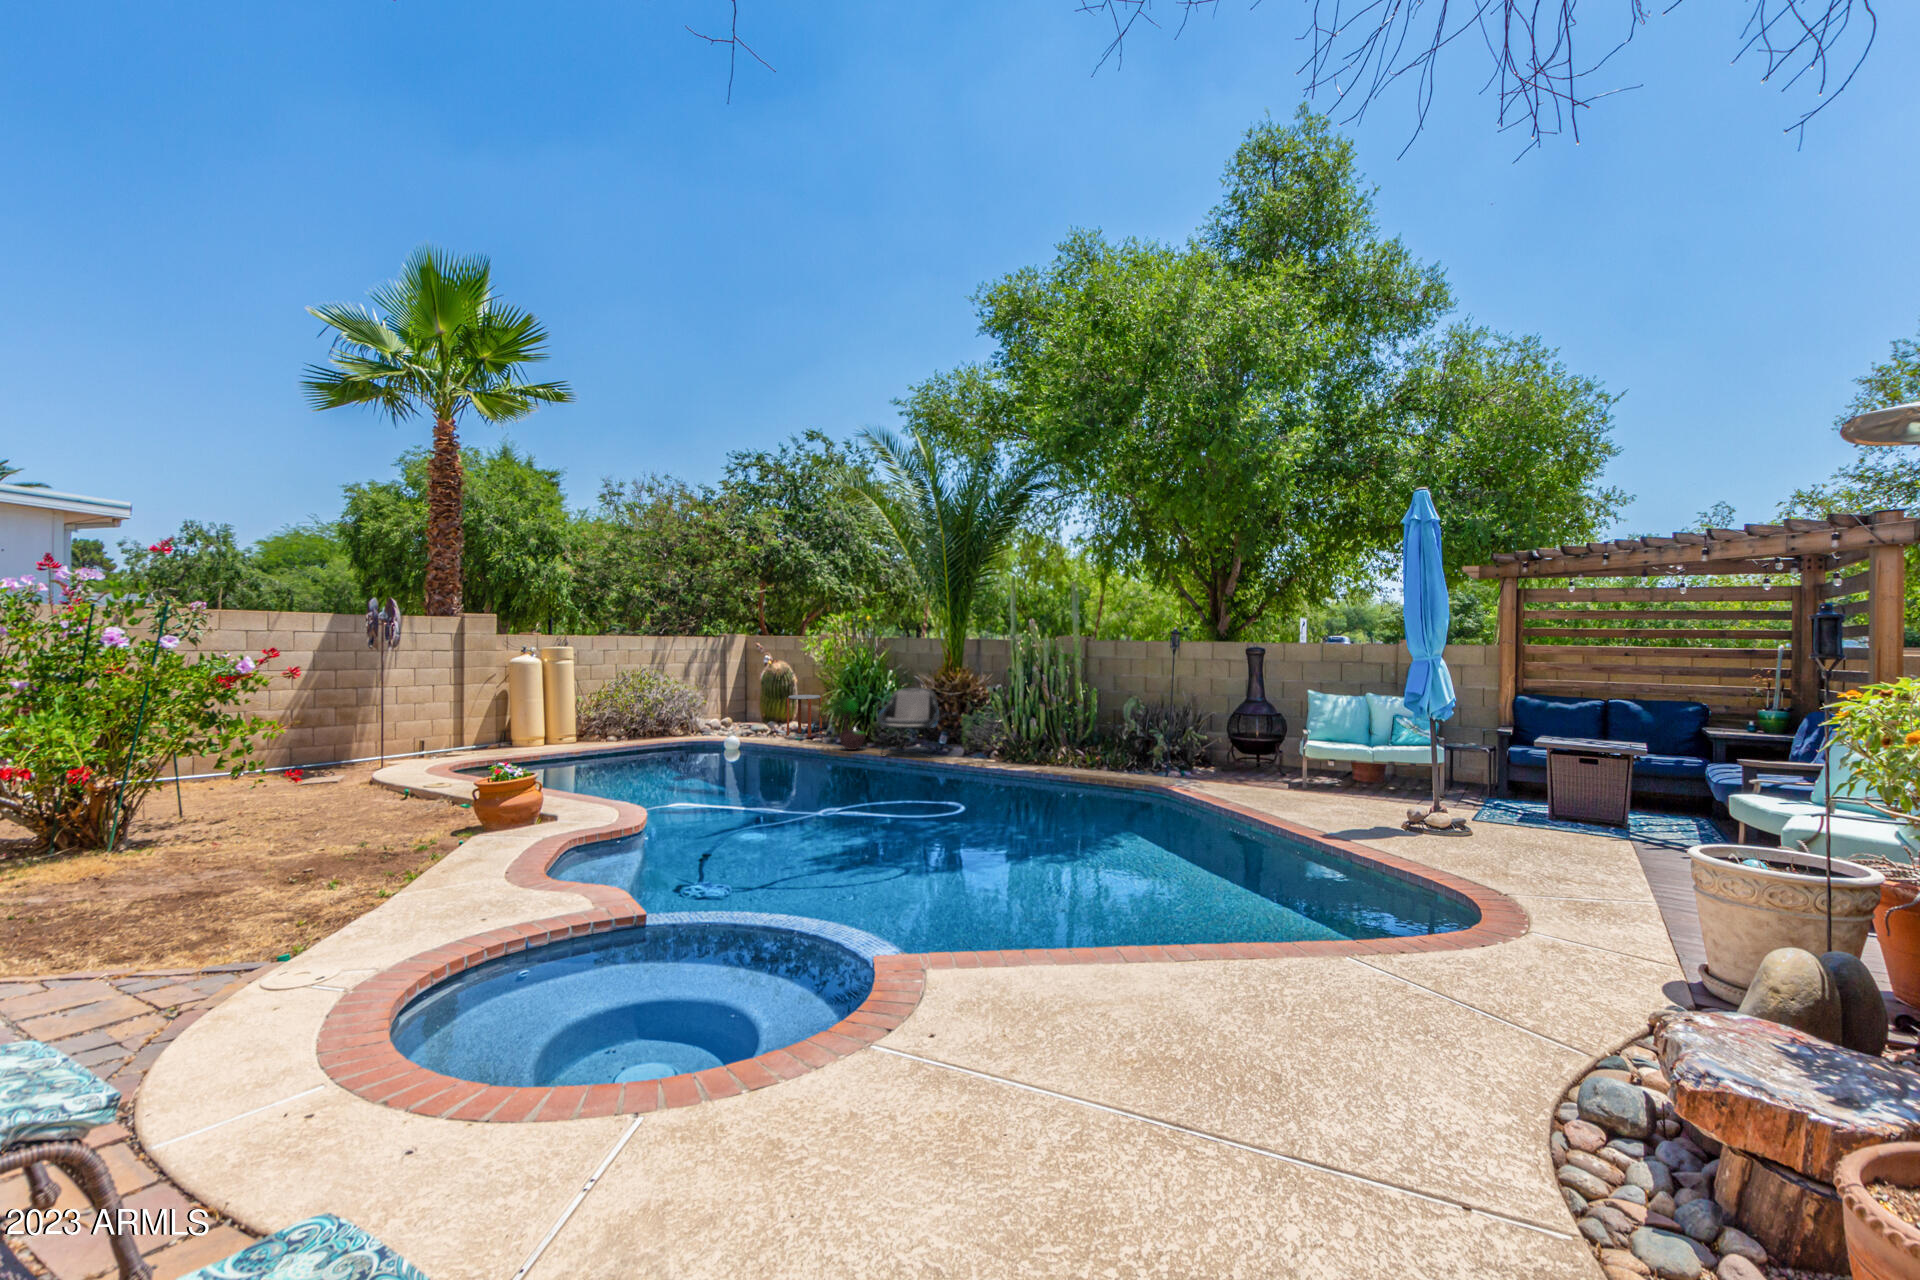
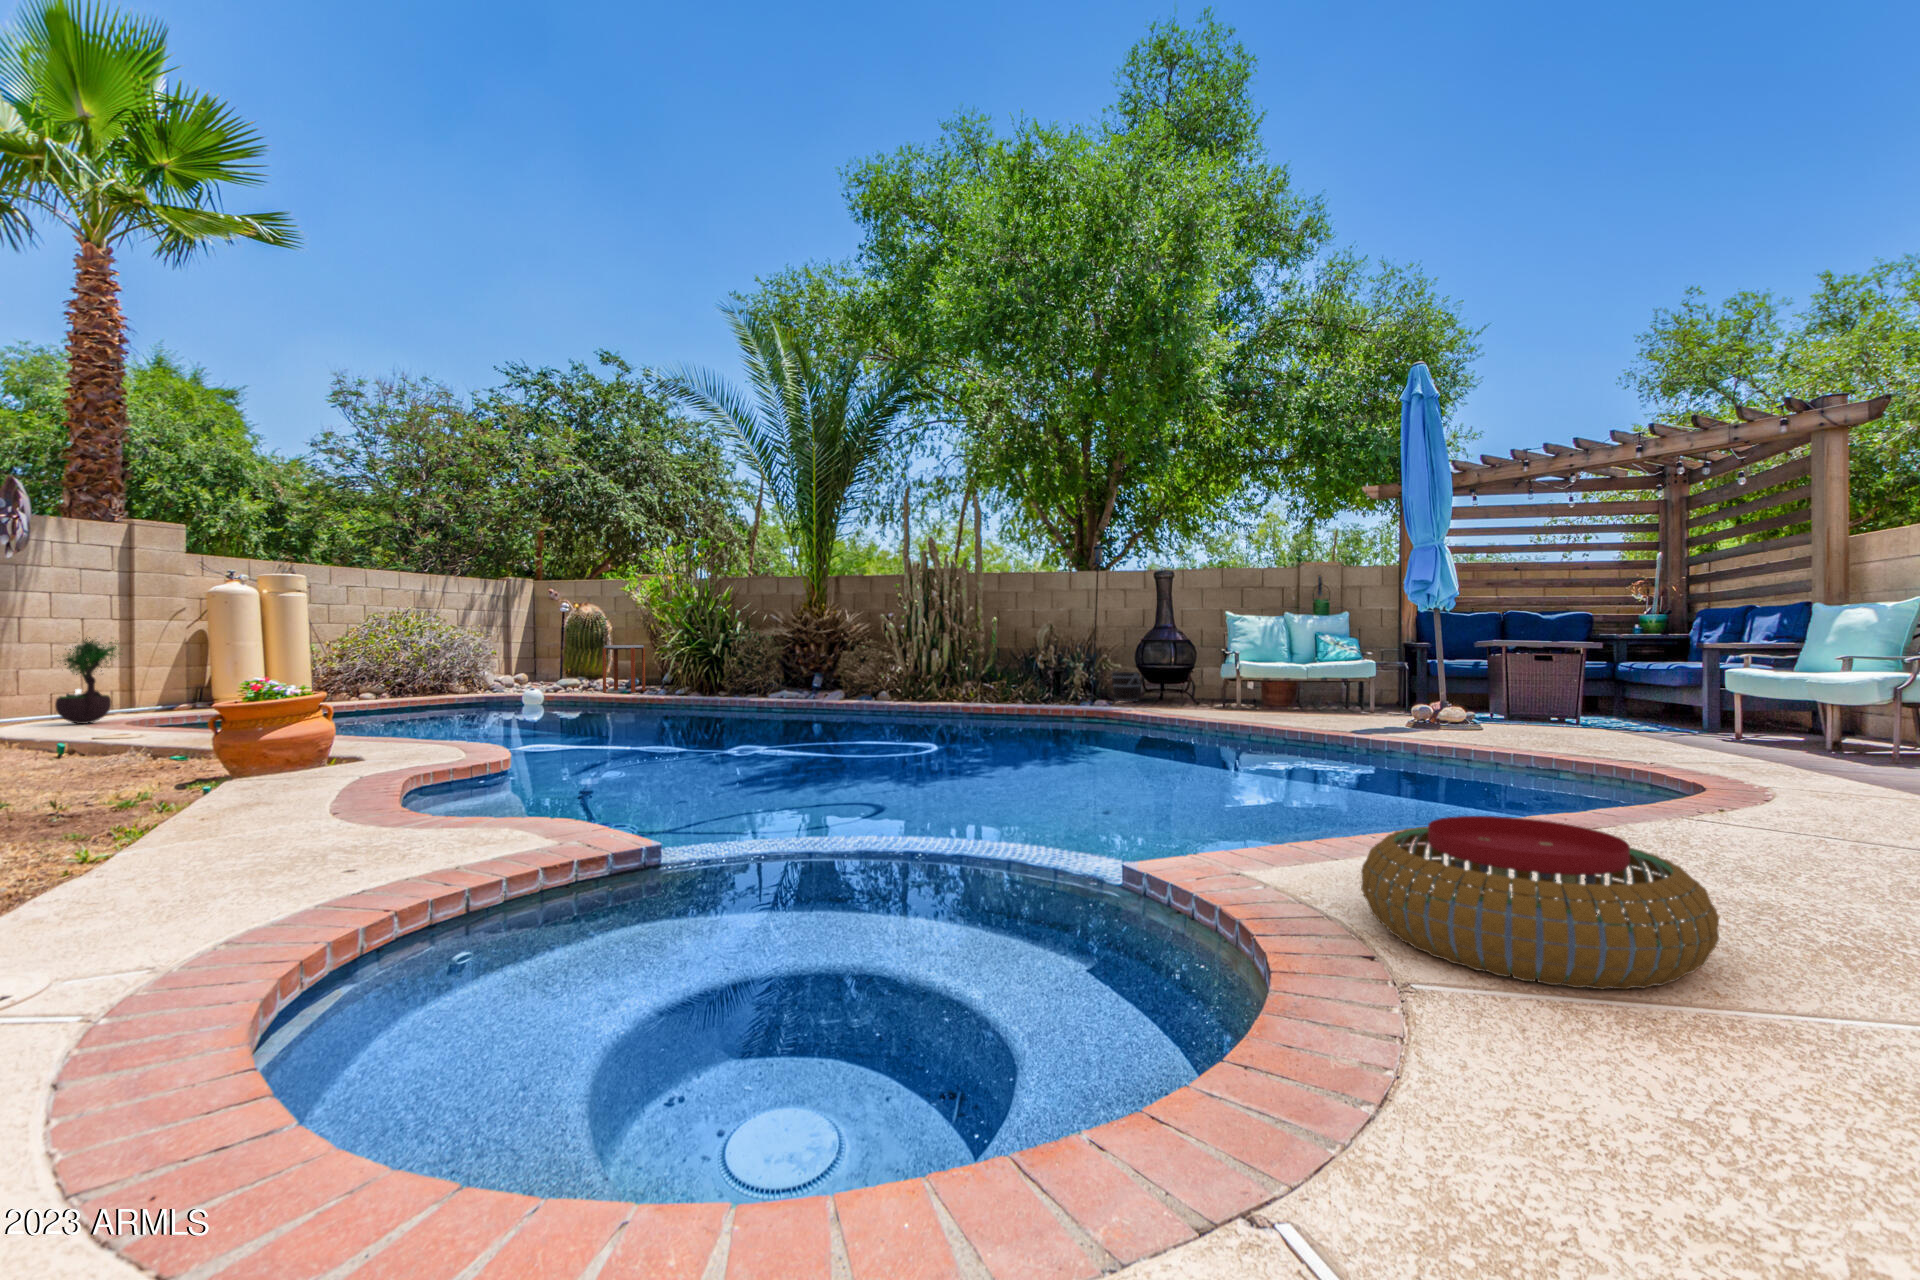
lounge chair: present [878,688,940,757] -> none [743,625,814,701]
potted tree: present [831,697,865,750] -> present [55,637,116,724]
bucket: none [1198,745,1227,776] -> present [1112,672,1141,701]
pouf: none [904,968,1079,1084] -> present [1361,816,1719,989]

